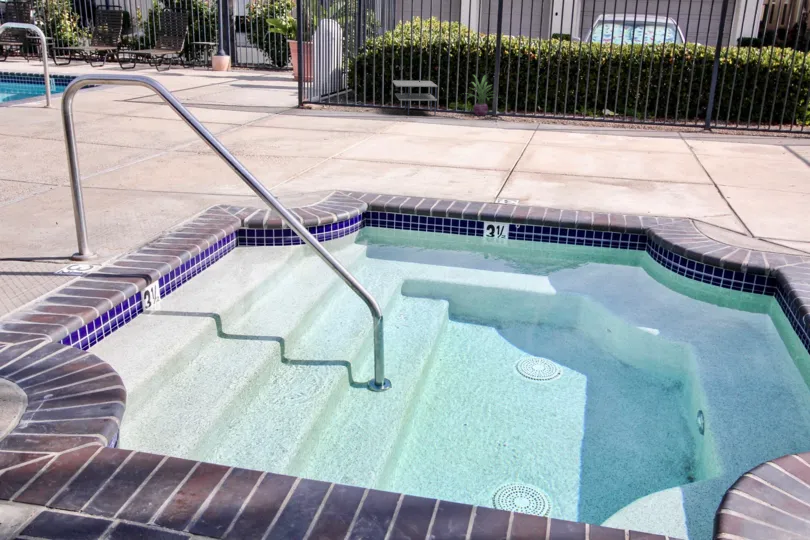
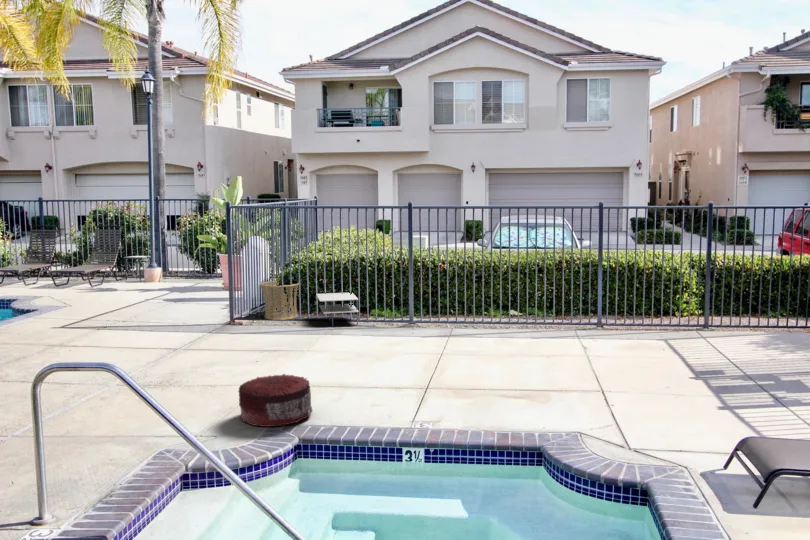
basket: none [332,66,376,107] -> present [260,281,299,320]
decorative plant: present [474,75,488,116] -> none [378,285,419,323]
pouf: none [304,140,385,193] -> present [239,374,312,427]

